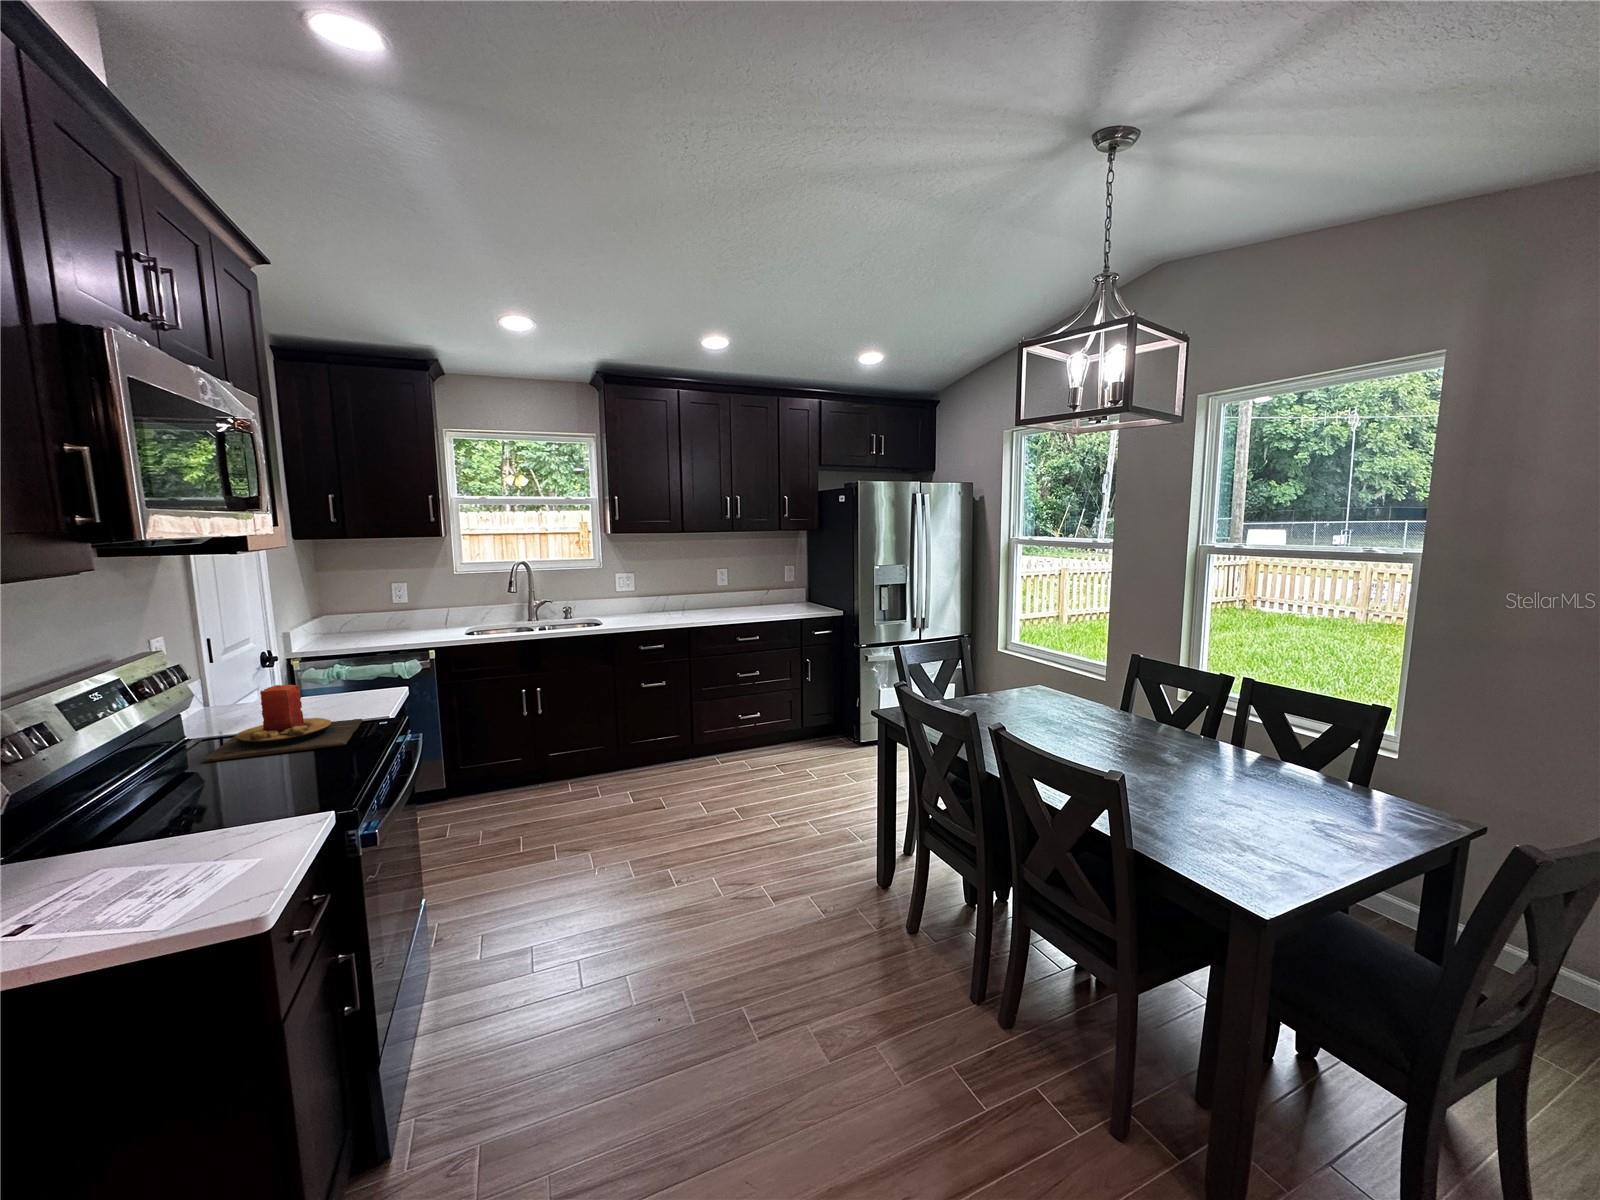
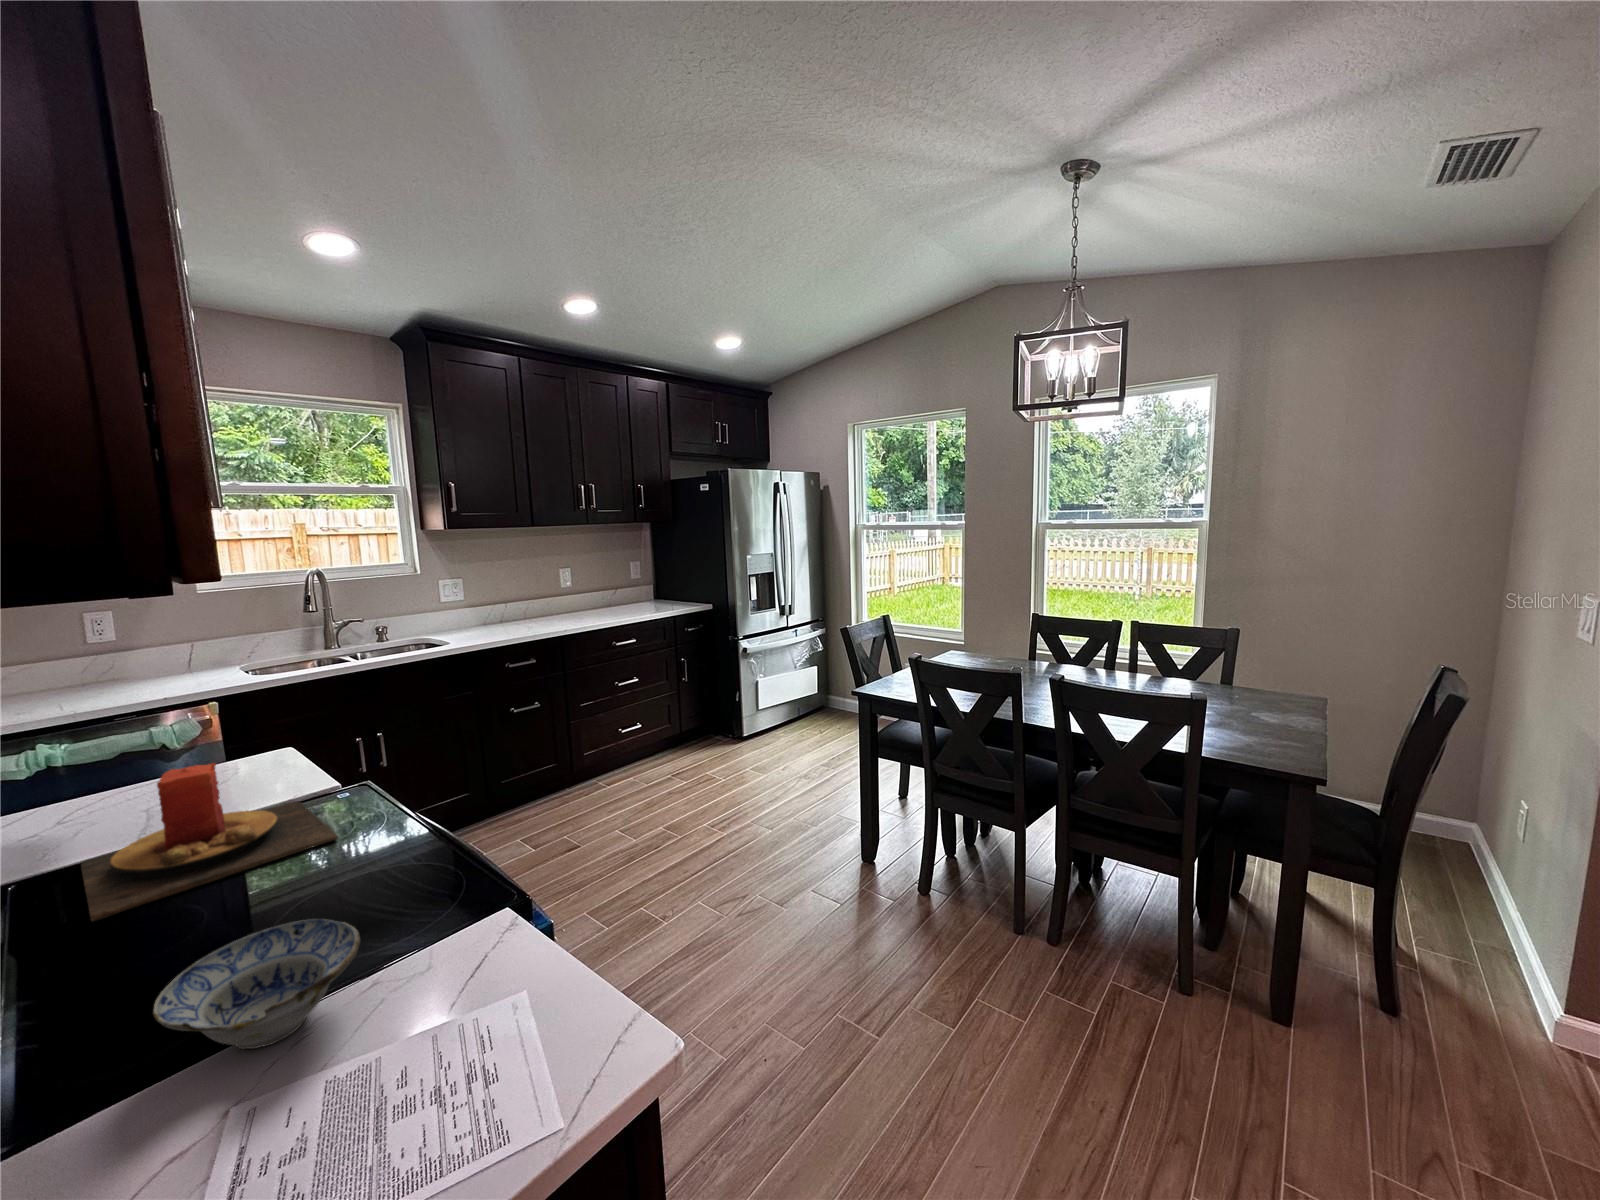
ceramic bowl: none [116,777,238,837] -> present [153,919,360,1049]

